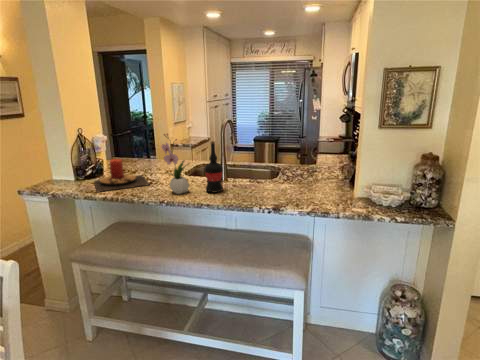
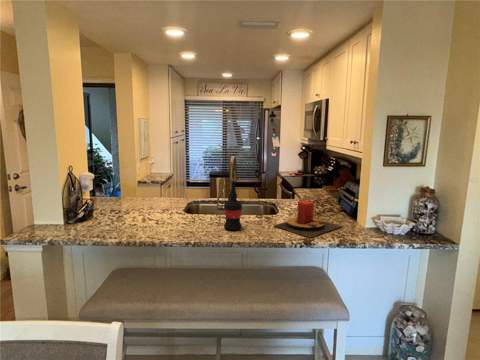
flower arrangement: present [162,134,189,194] -> none [184,172,212,234]
candle: present [94,159,150,192] -> present [274,201,342,238]

